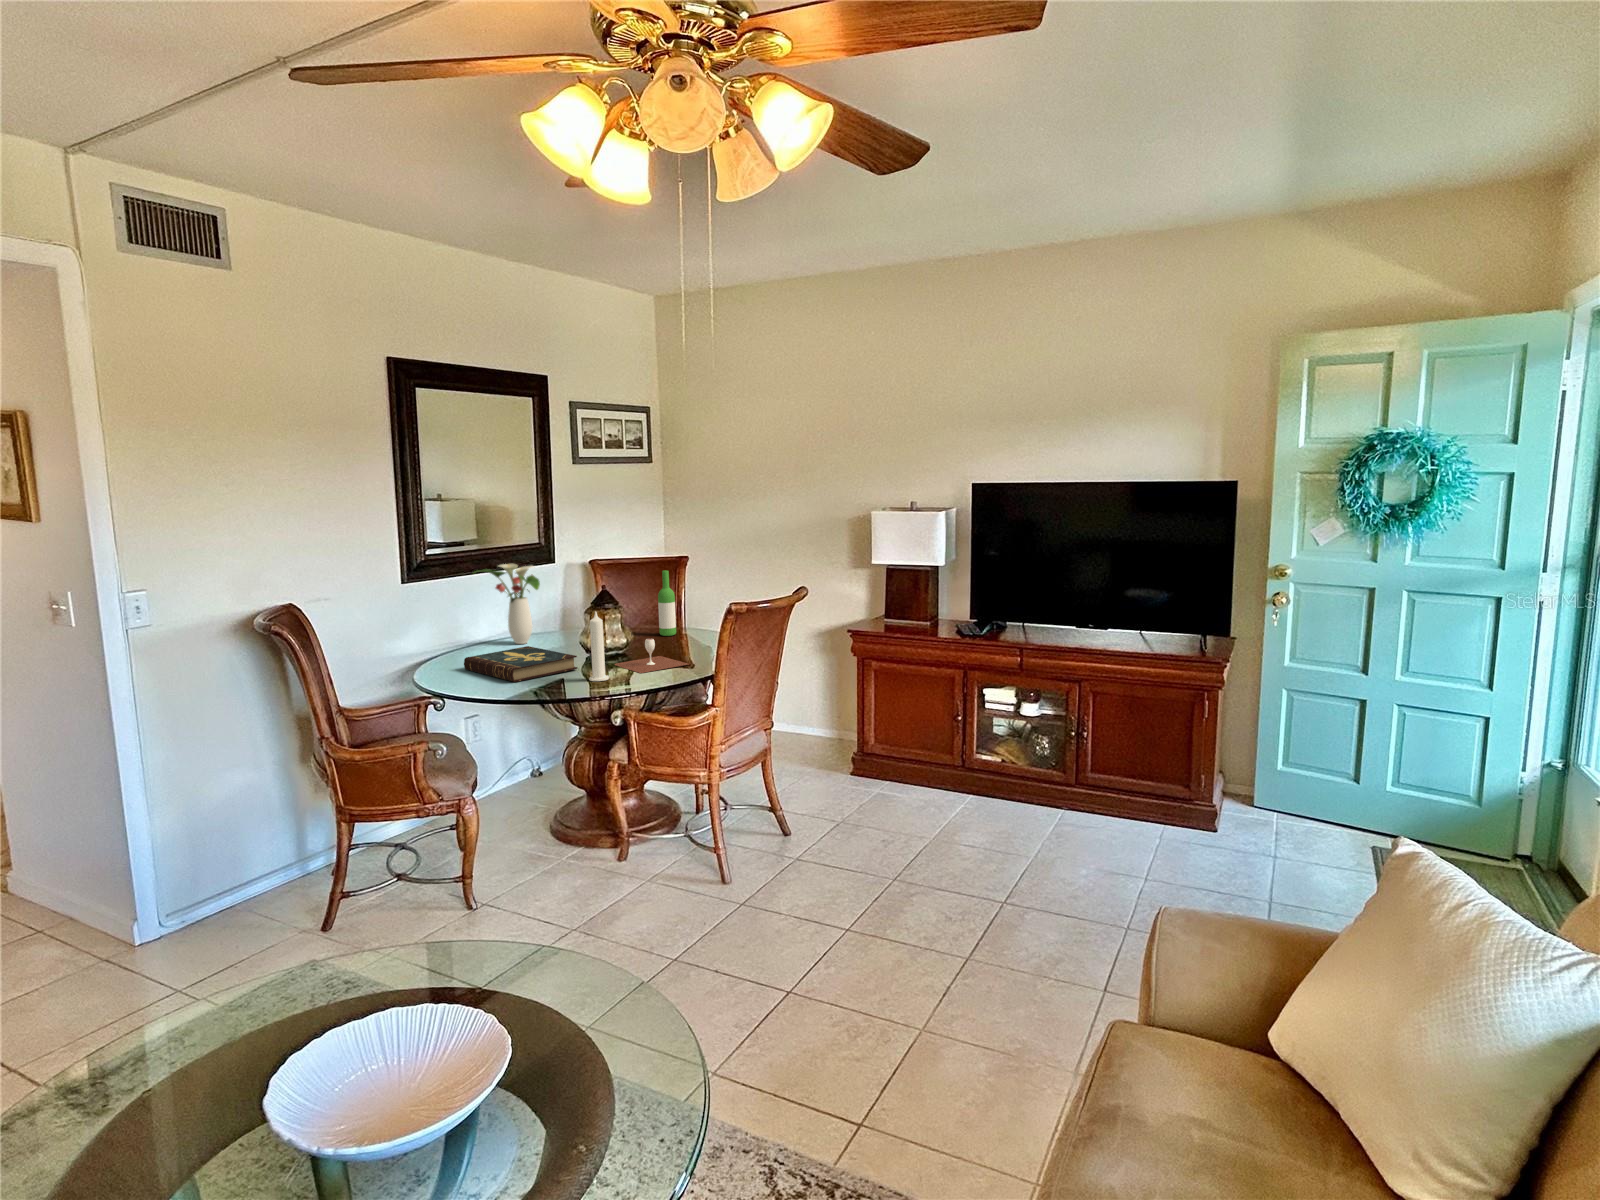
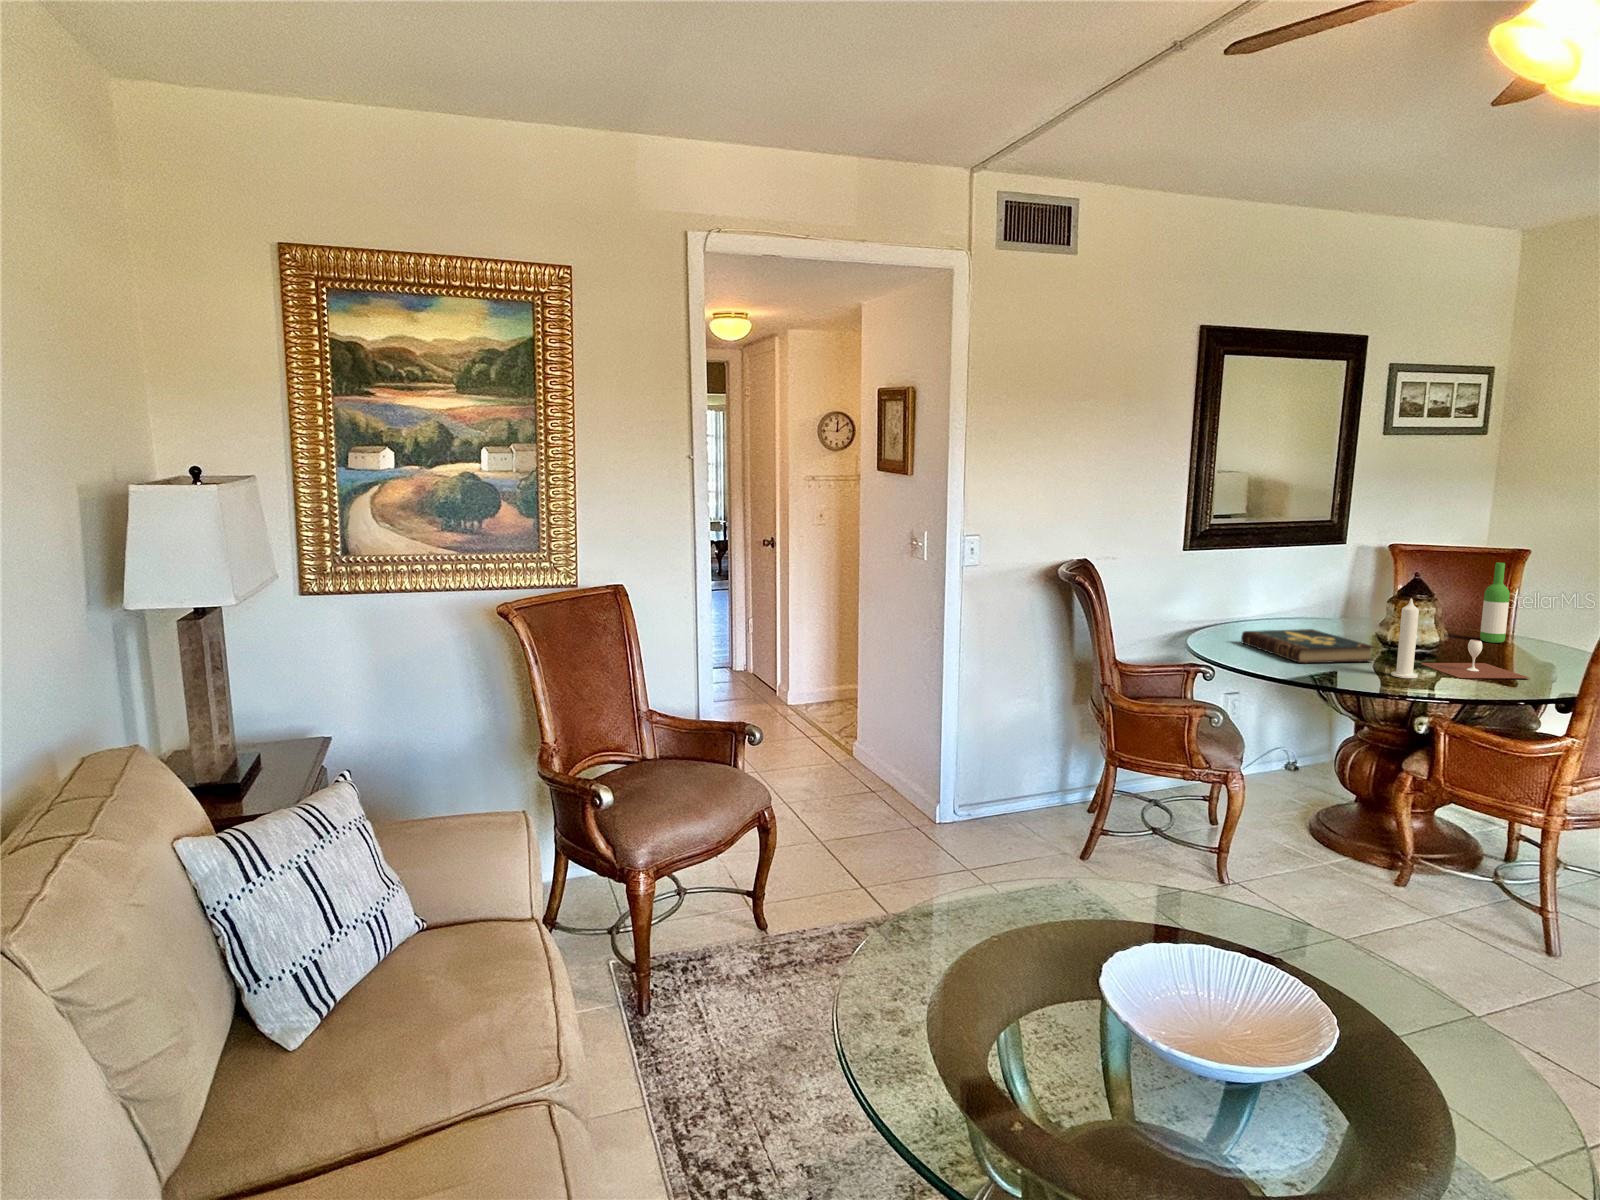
flower arrangement: present [474,564,540,644] -> none [1255,539,1333,627]

